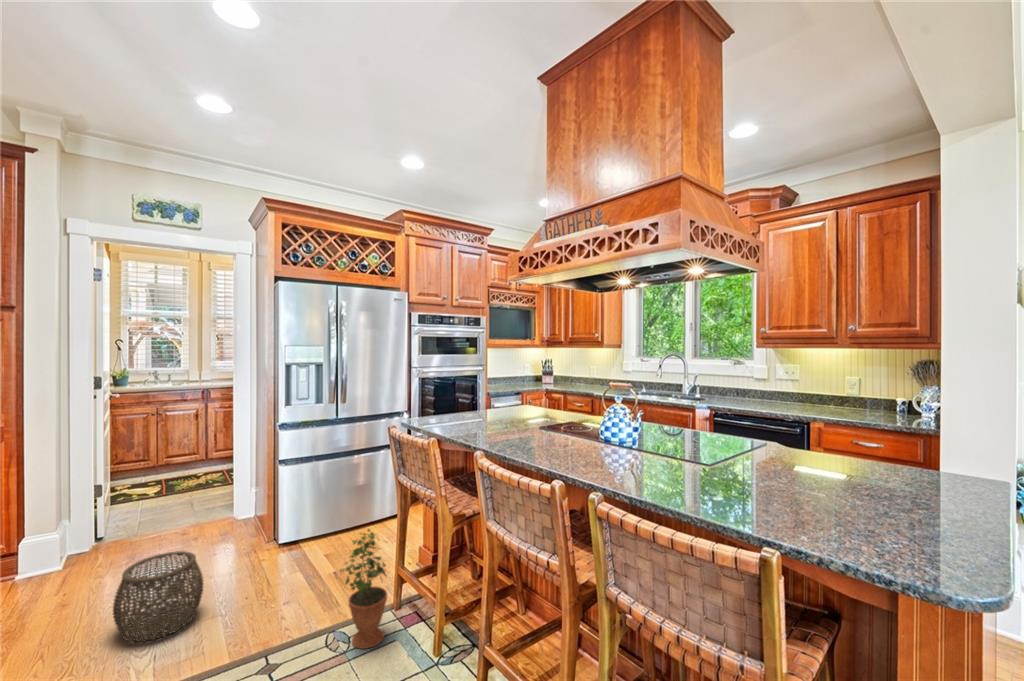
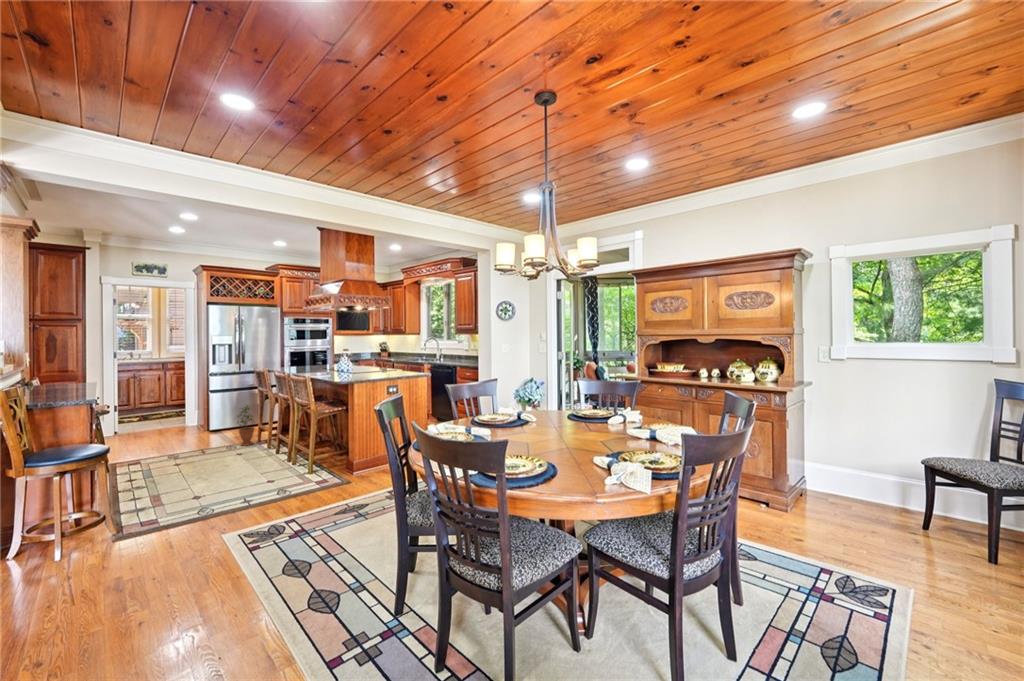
woven basket: present [113,551,204,643] -> none [143,419,179,448]

